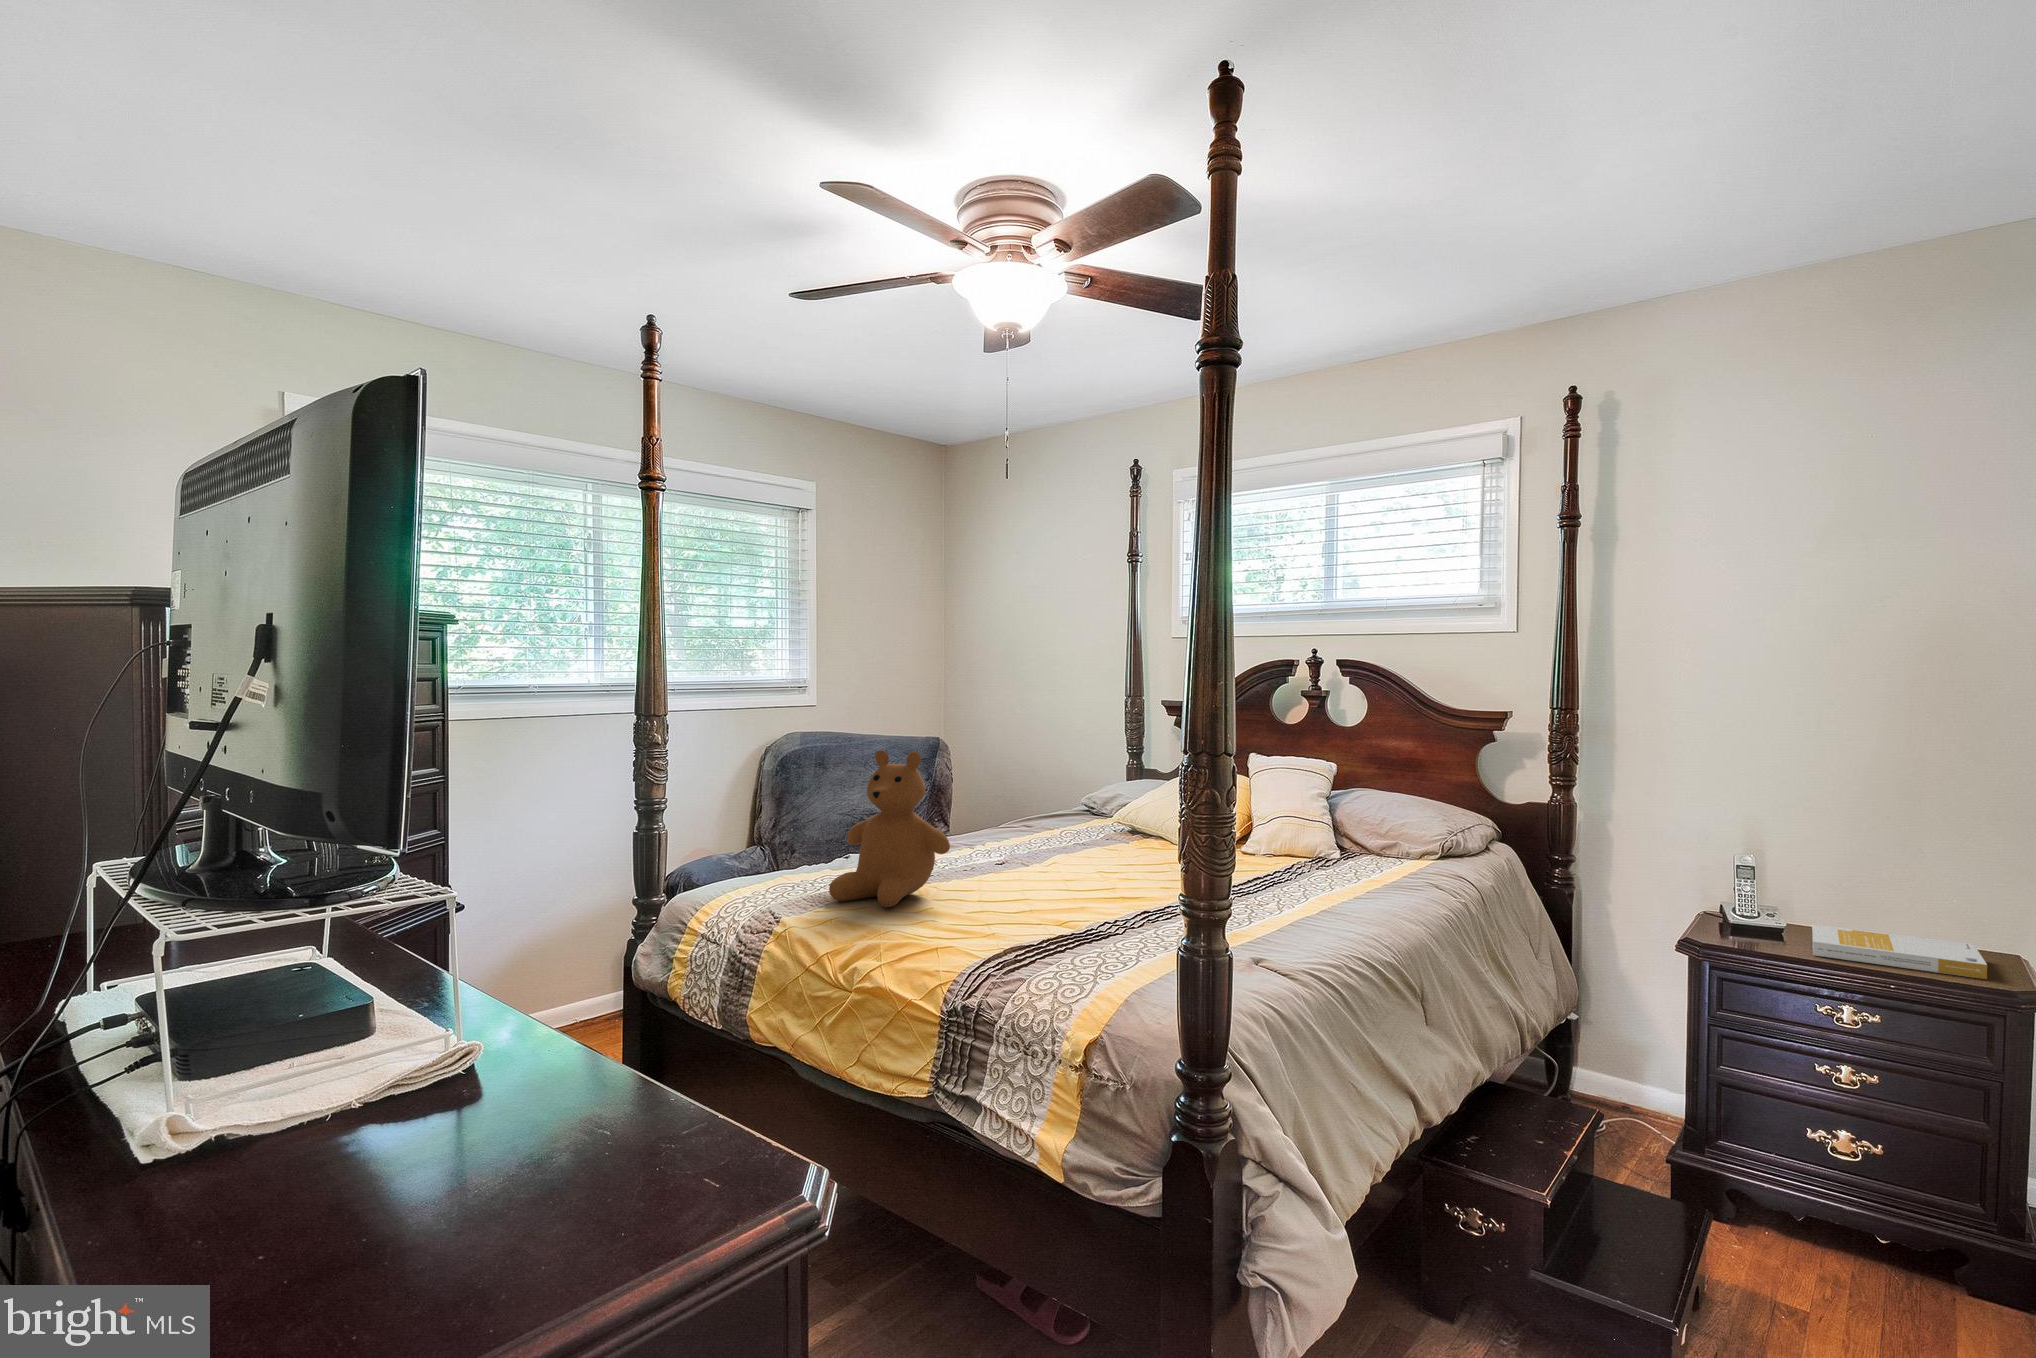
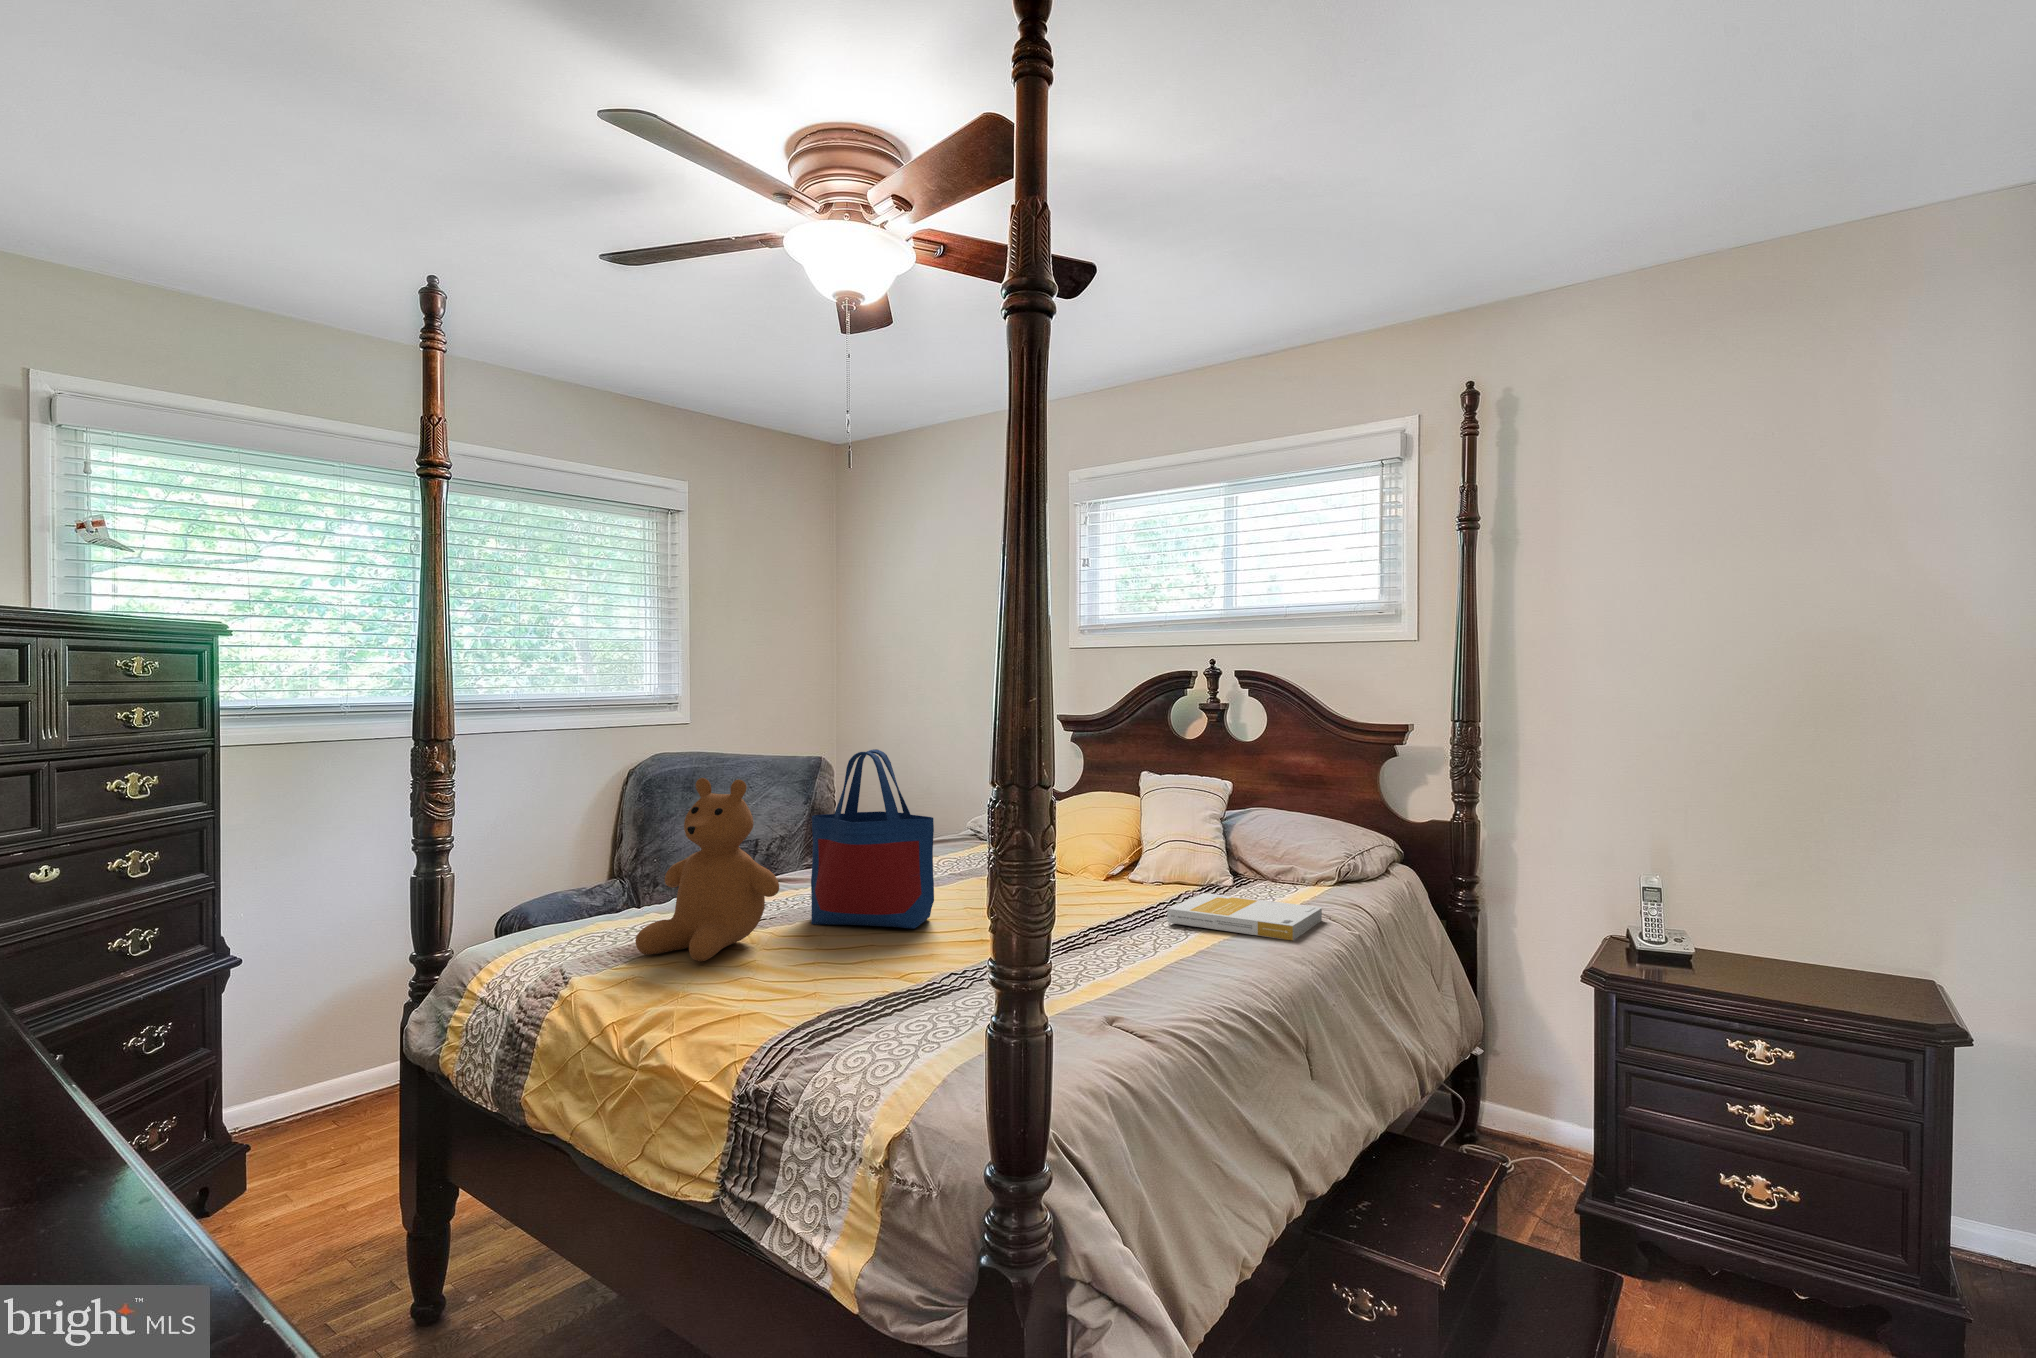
tote bag: none [967,728,1077,887] -> present [811,749,934,929]
book: present [1812,924,1987,979] -> present [1167,893,1322,941]

